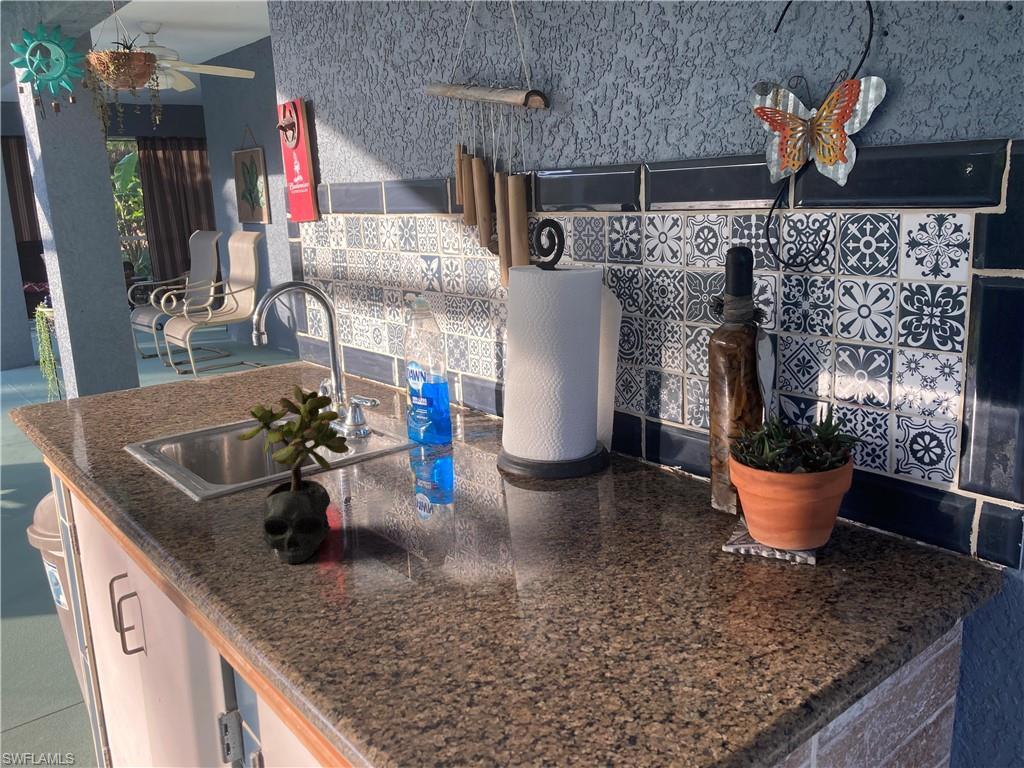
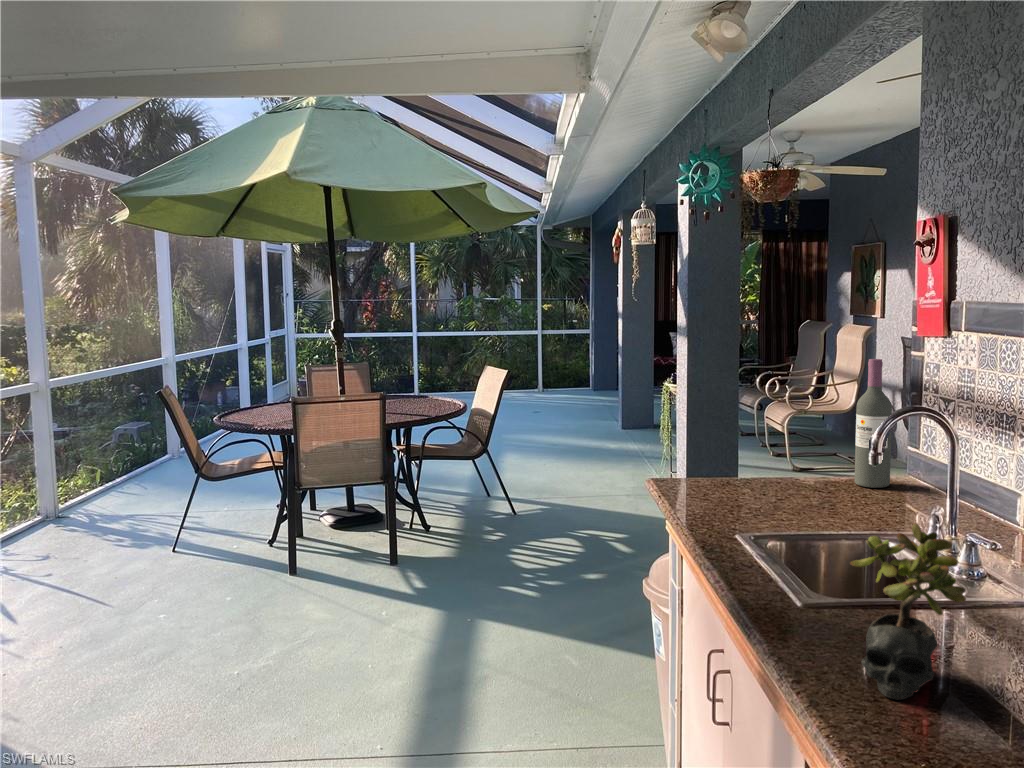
wine bottle: none [242,246,284,376] -> present [855,359,892,488]

